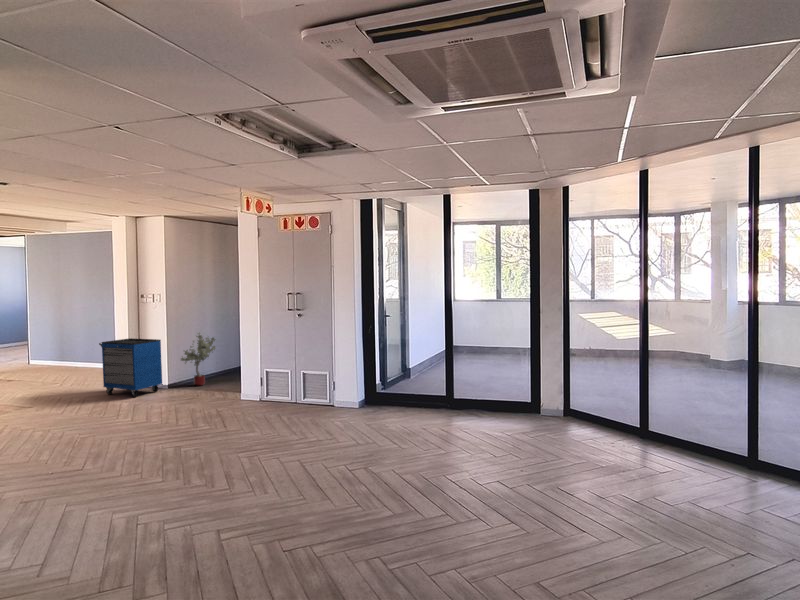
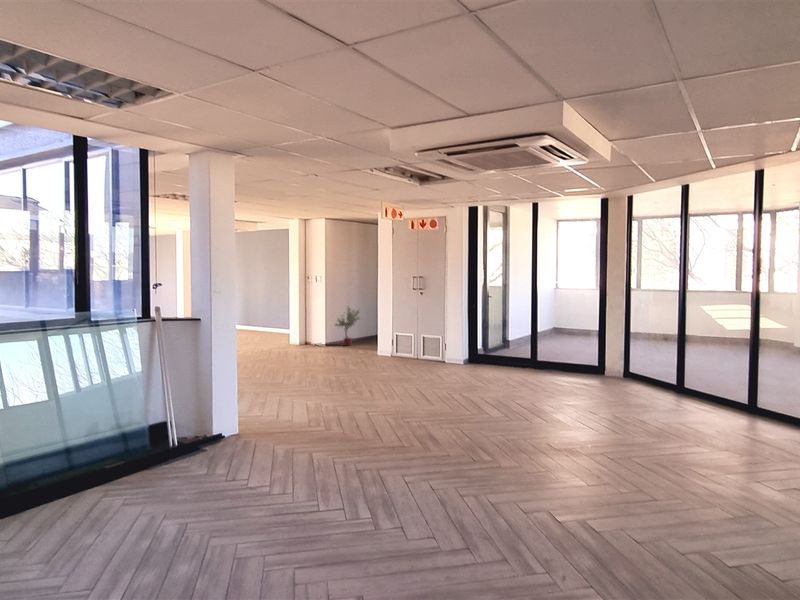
storage cabinet: present [99,338,162,397] -> none [281,308,322,350]

